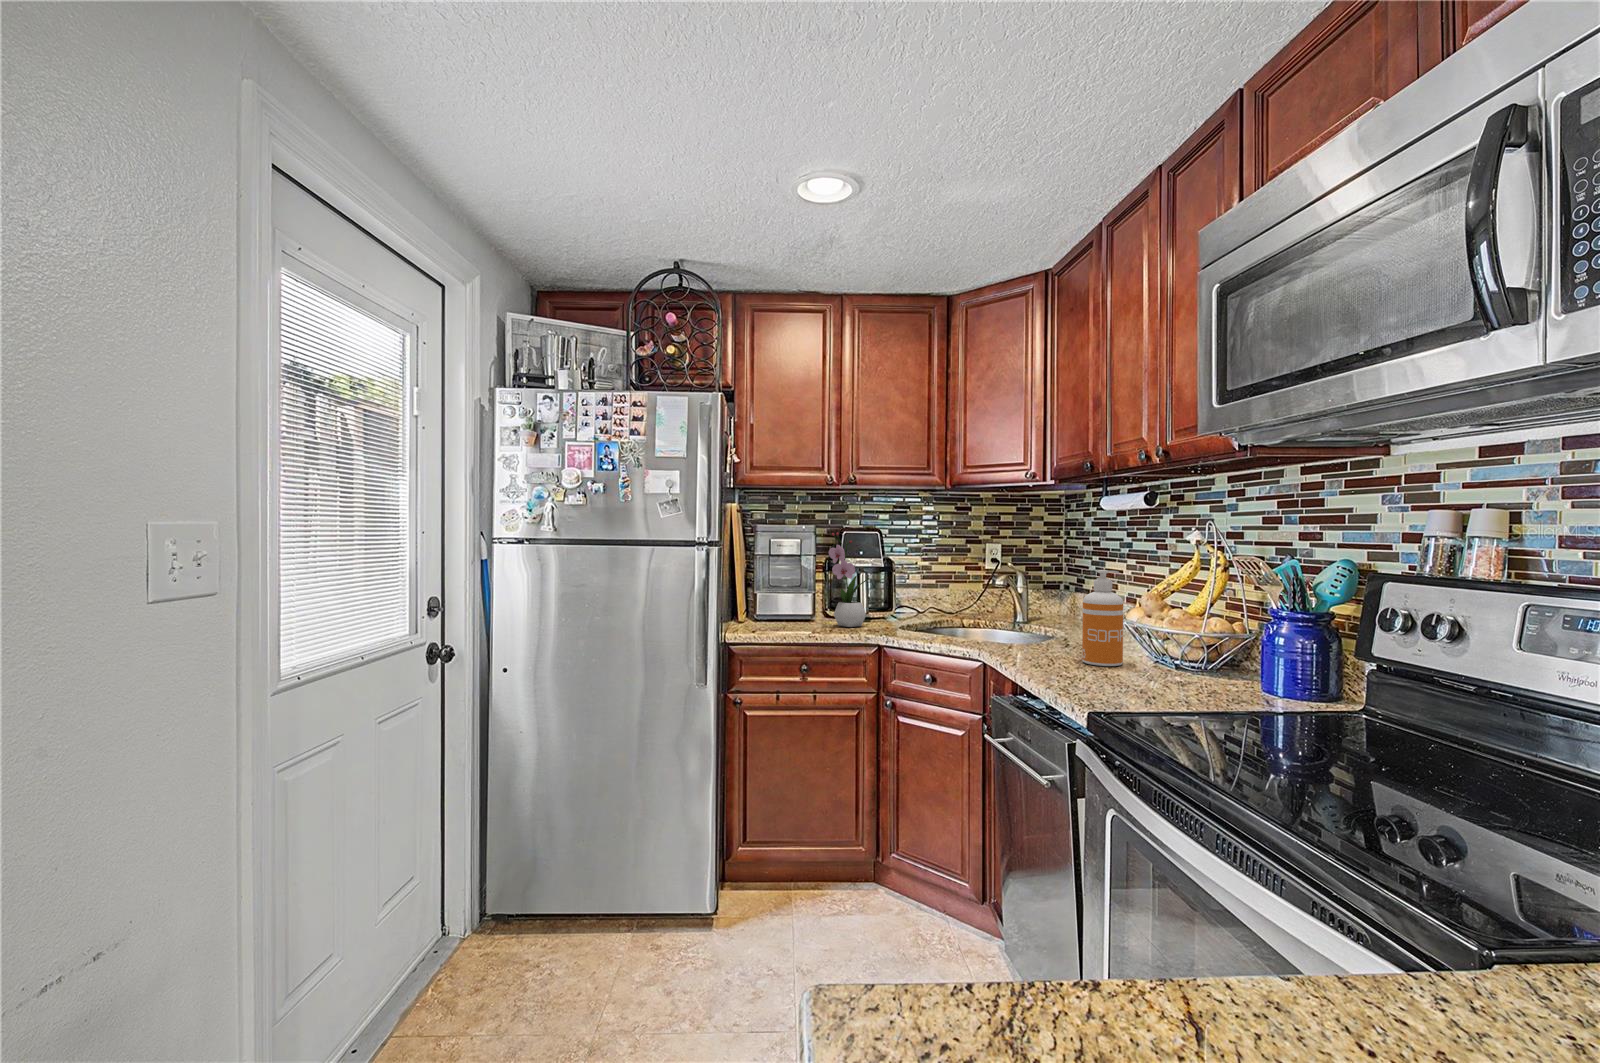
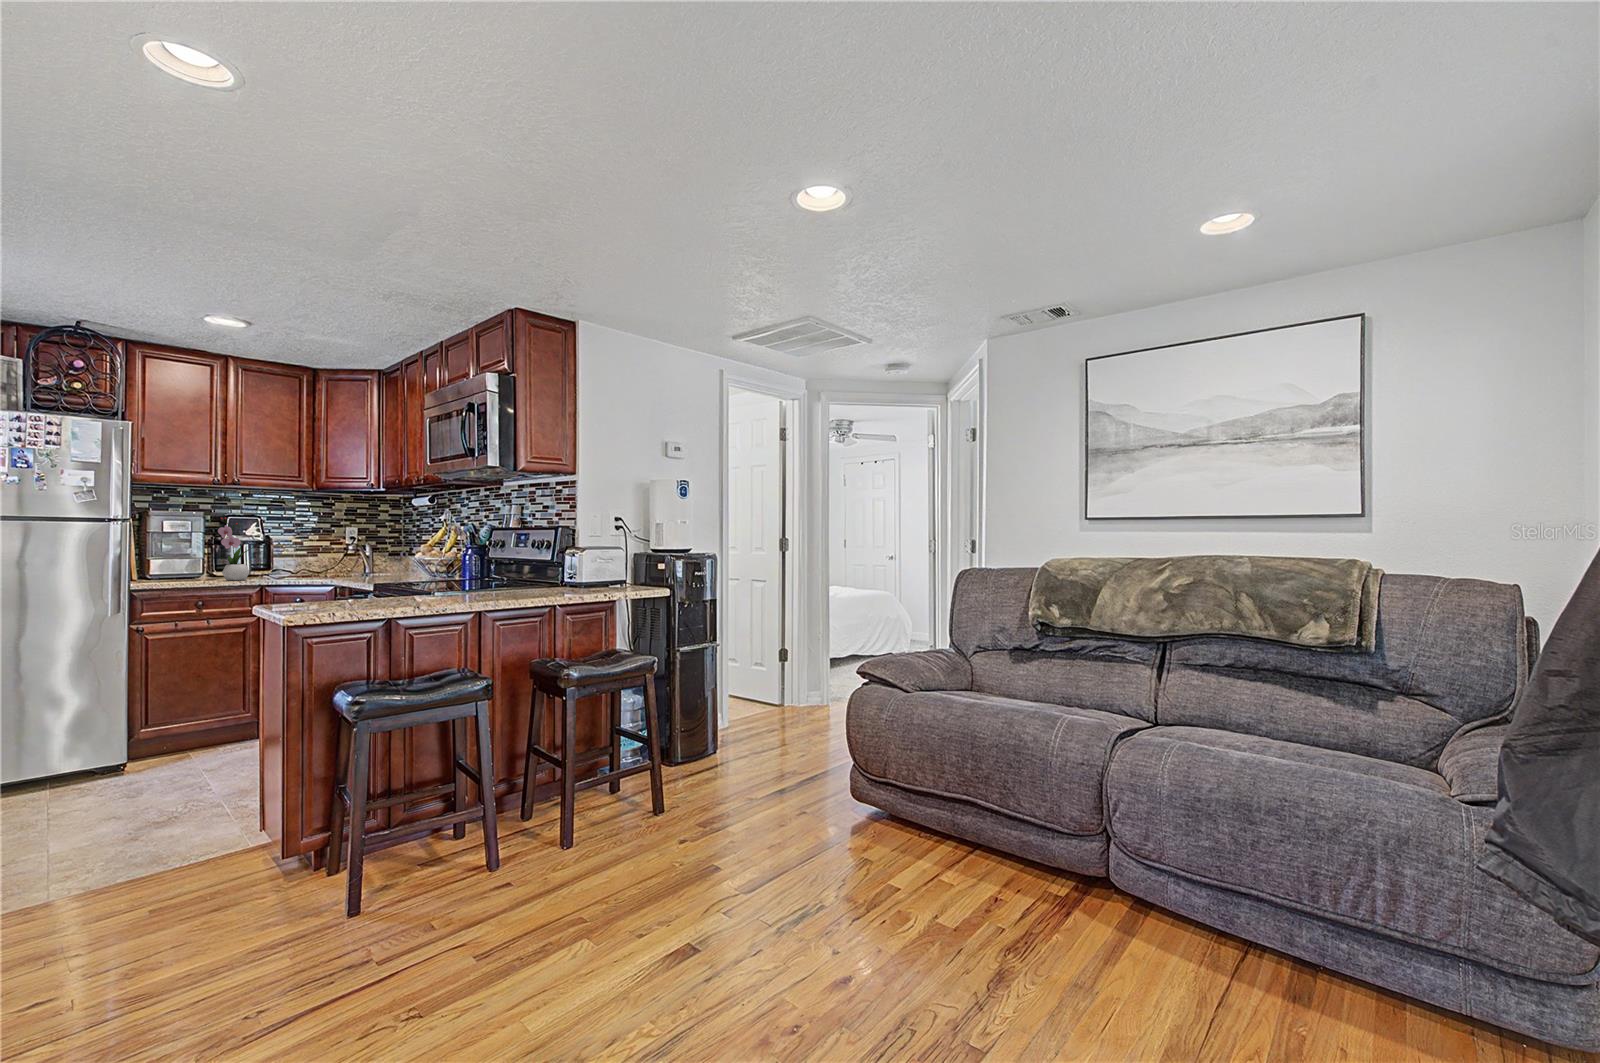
soap dispenser: present [1082,570,1123,666] -> none [389,534,410,581]

